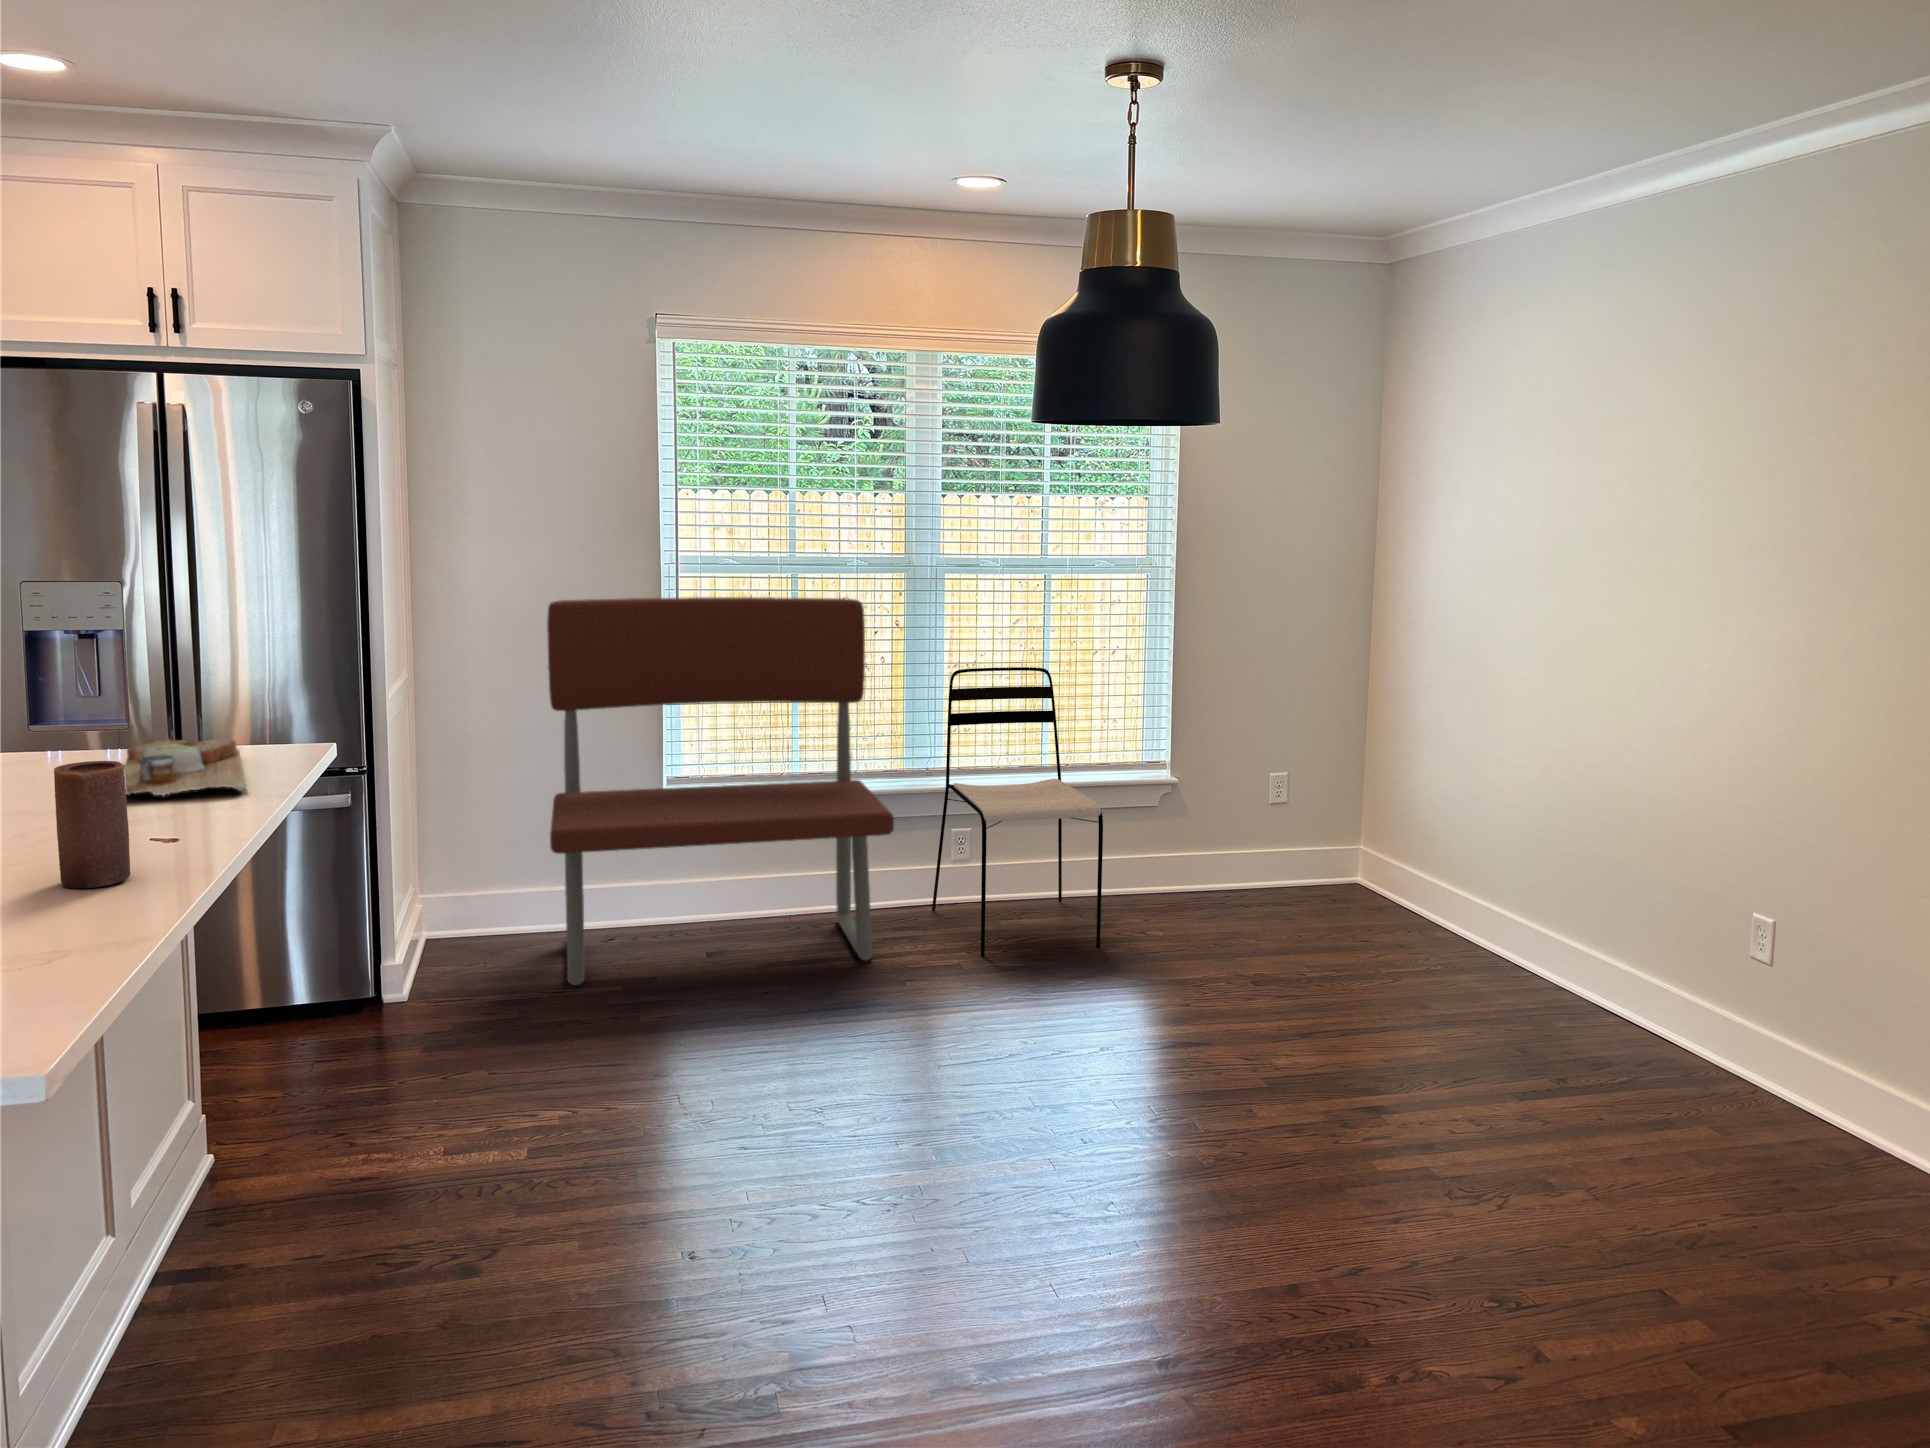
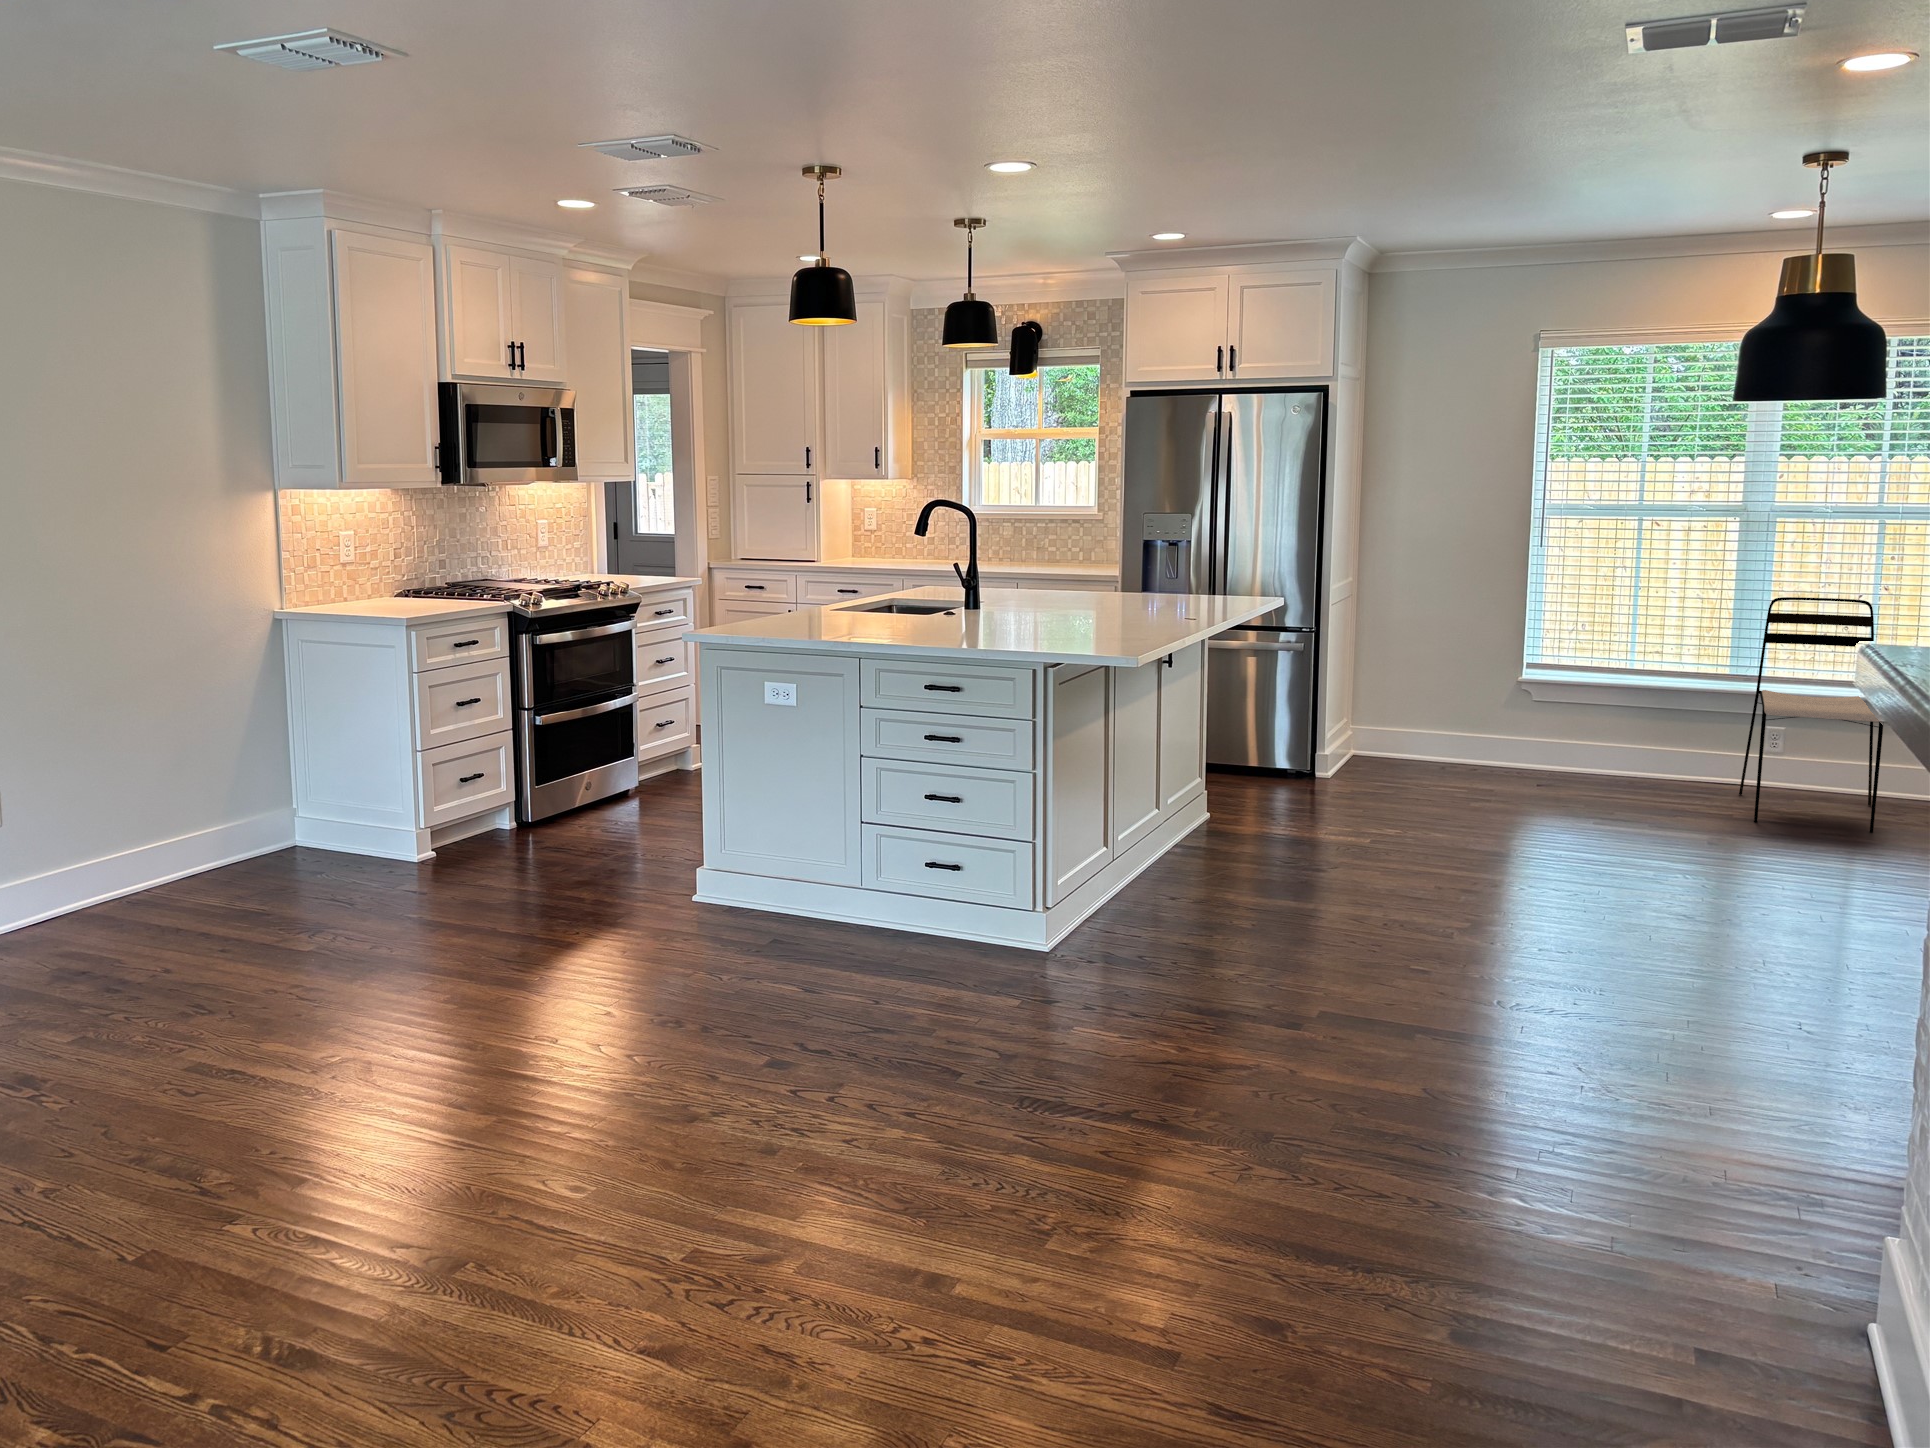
bench: present [547,597,894,985] -> none [1419,533,1687,810]
cutting board: present [124,738,247,796] -> none [1177,586,1234,609]
candle: present [54,761,130,888] -> none [1154,575,1178,624]

